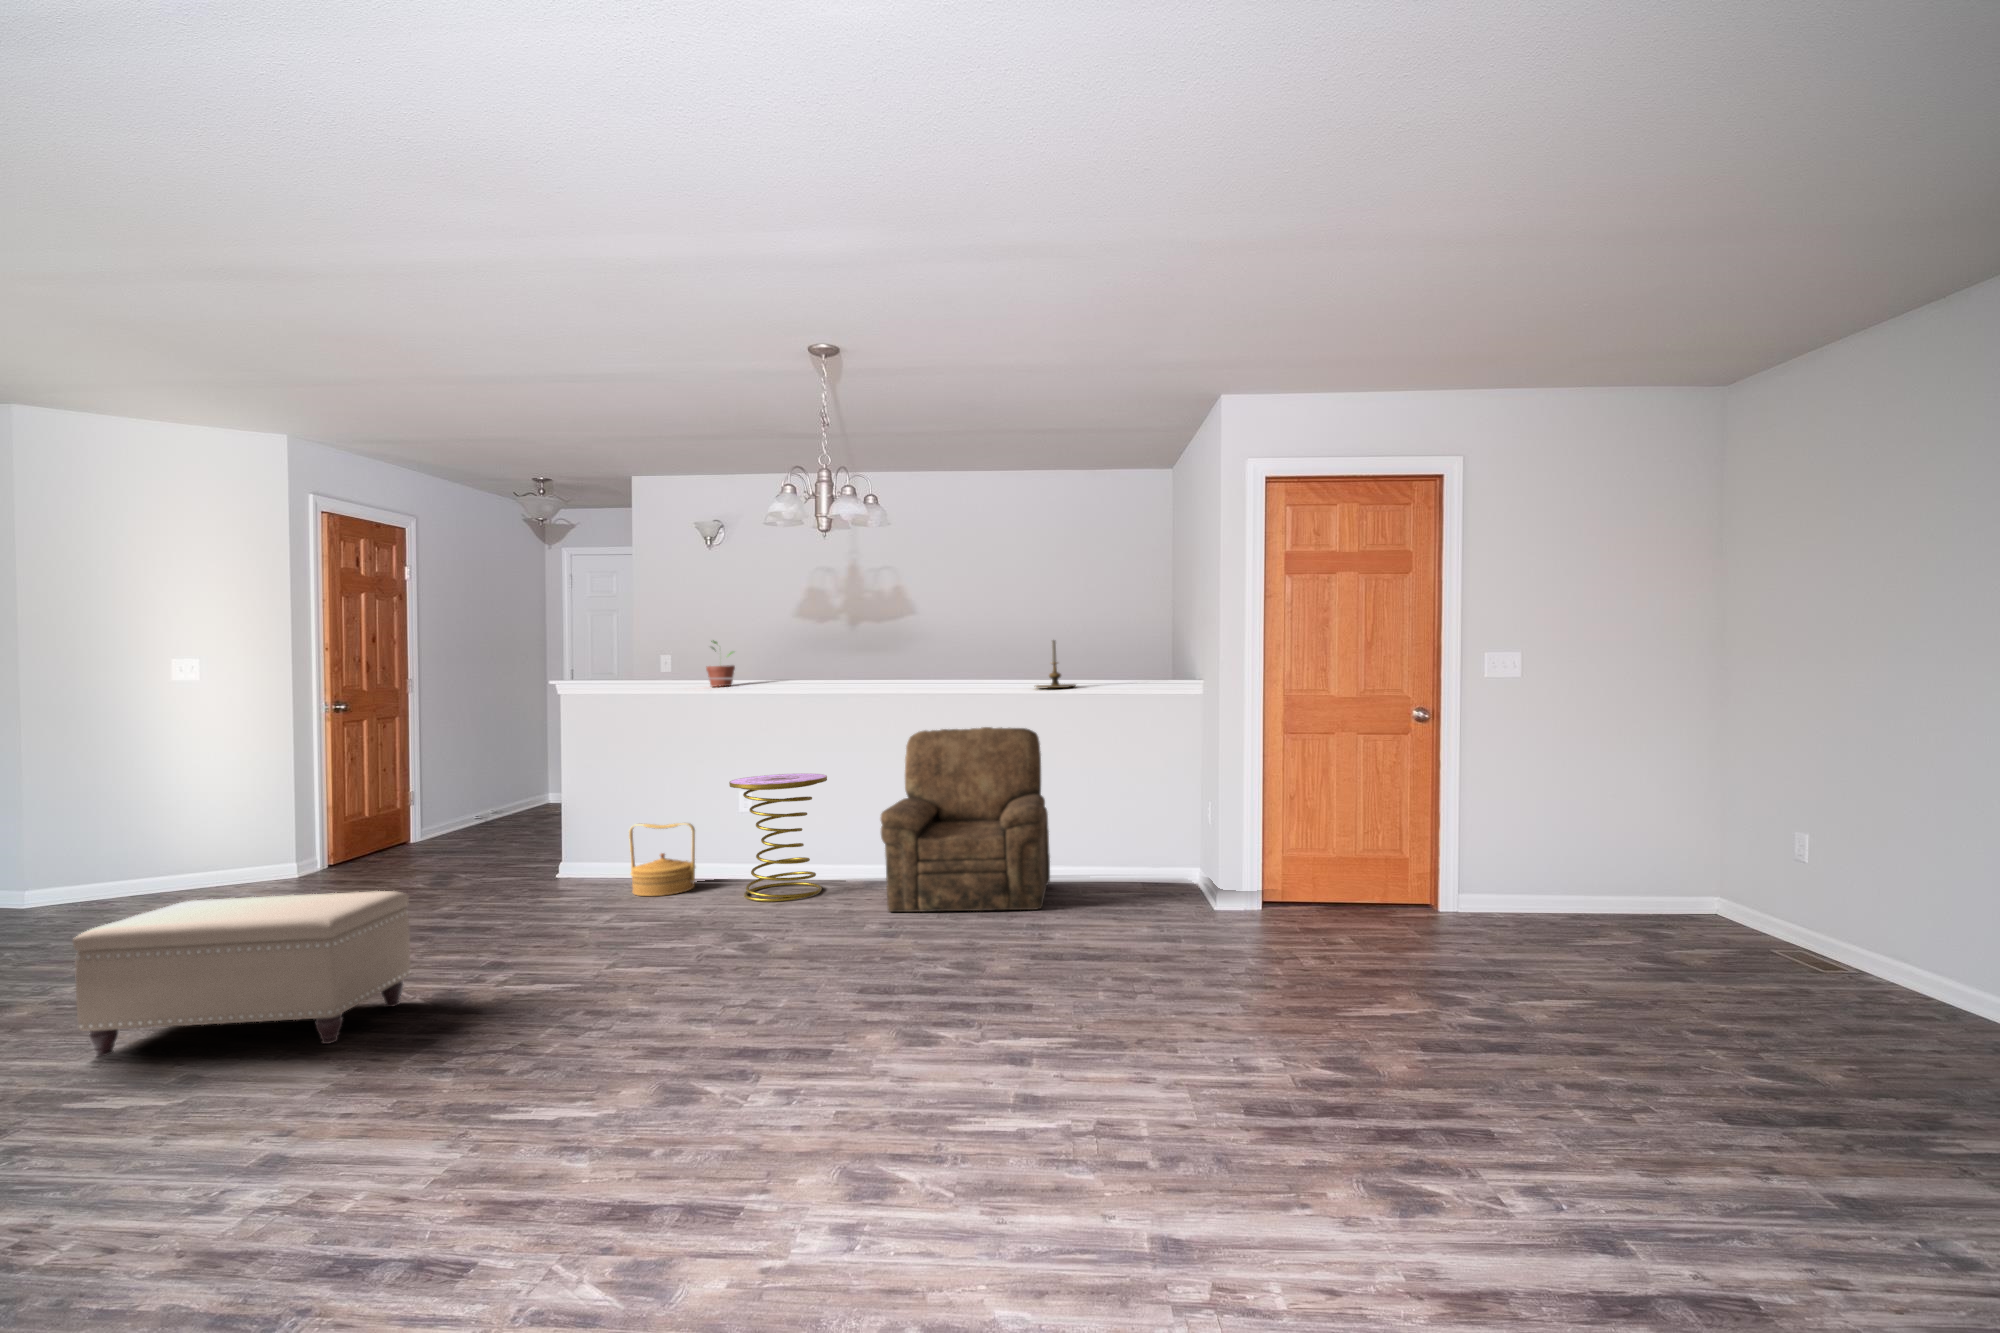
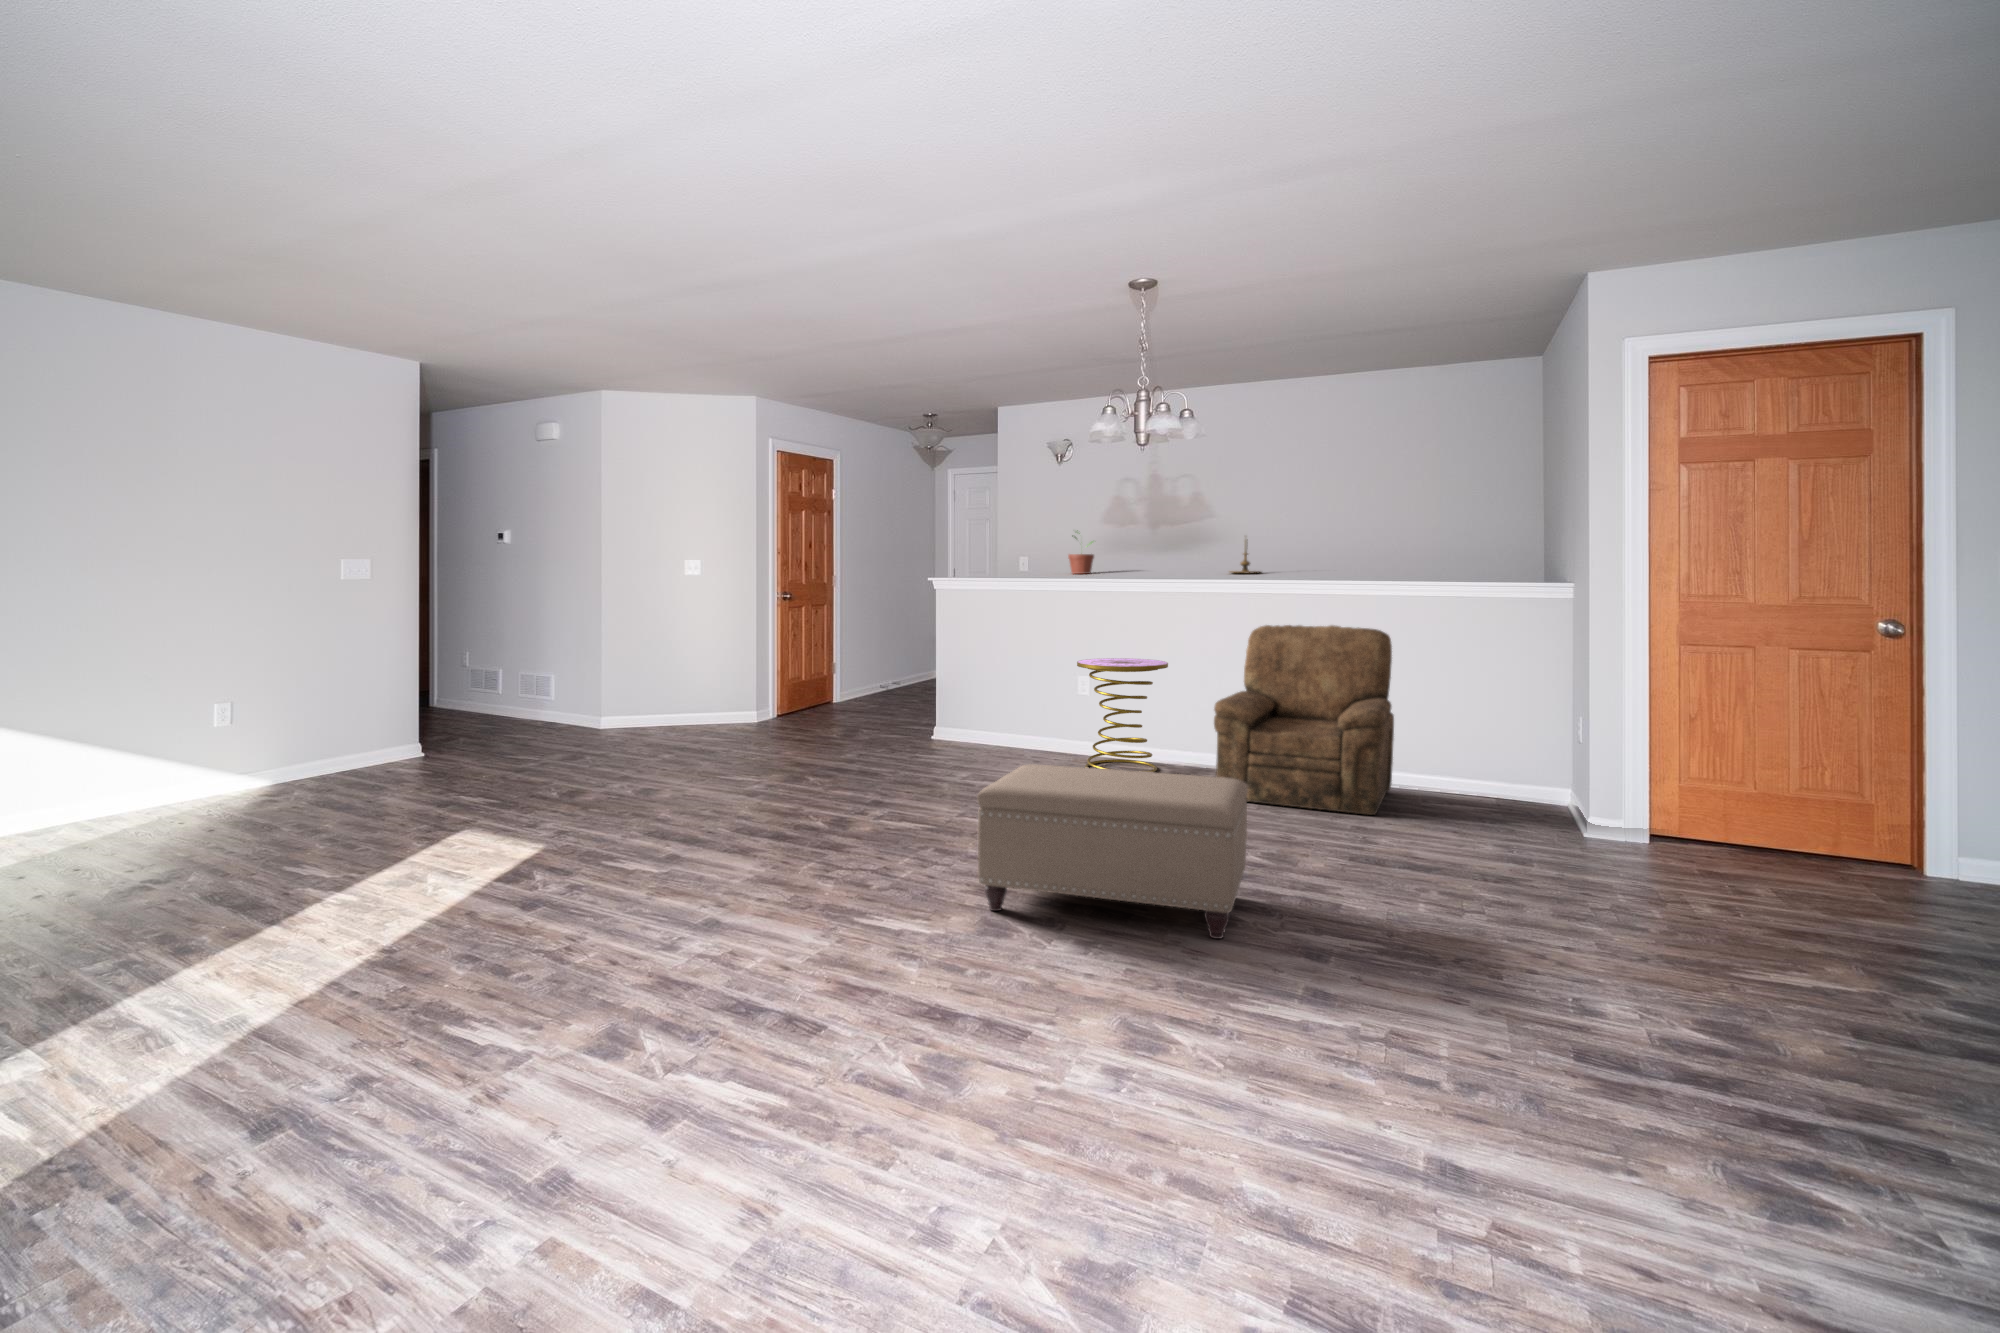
candle holder: present [1036,640,1075,688] -> present [1230,538,1260,573]
woven basket: present [629,823,695,896] -> none [990,693,1047,759]
ottoman: present [73,891,410,1057] -> present [977,764,1248,939]

